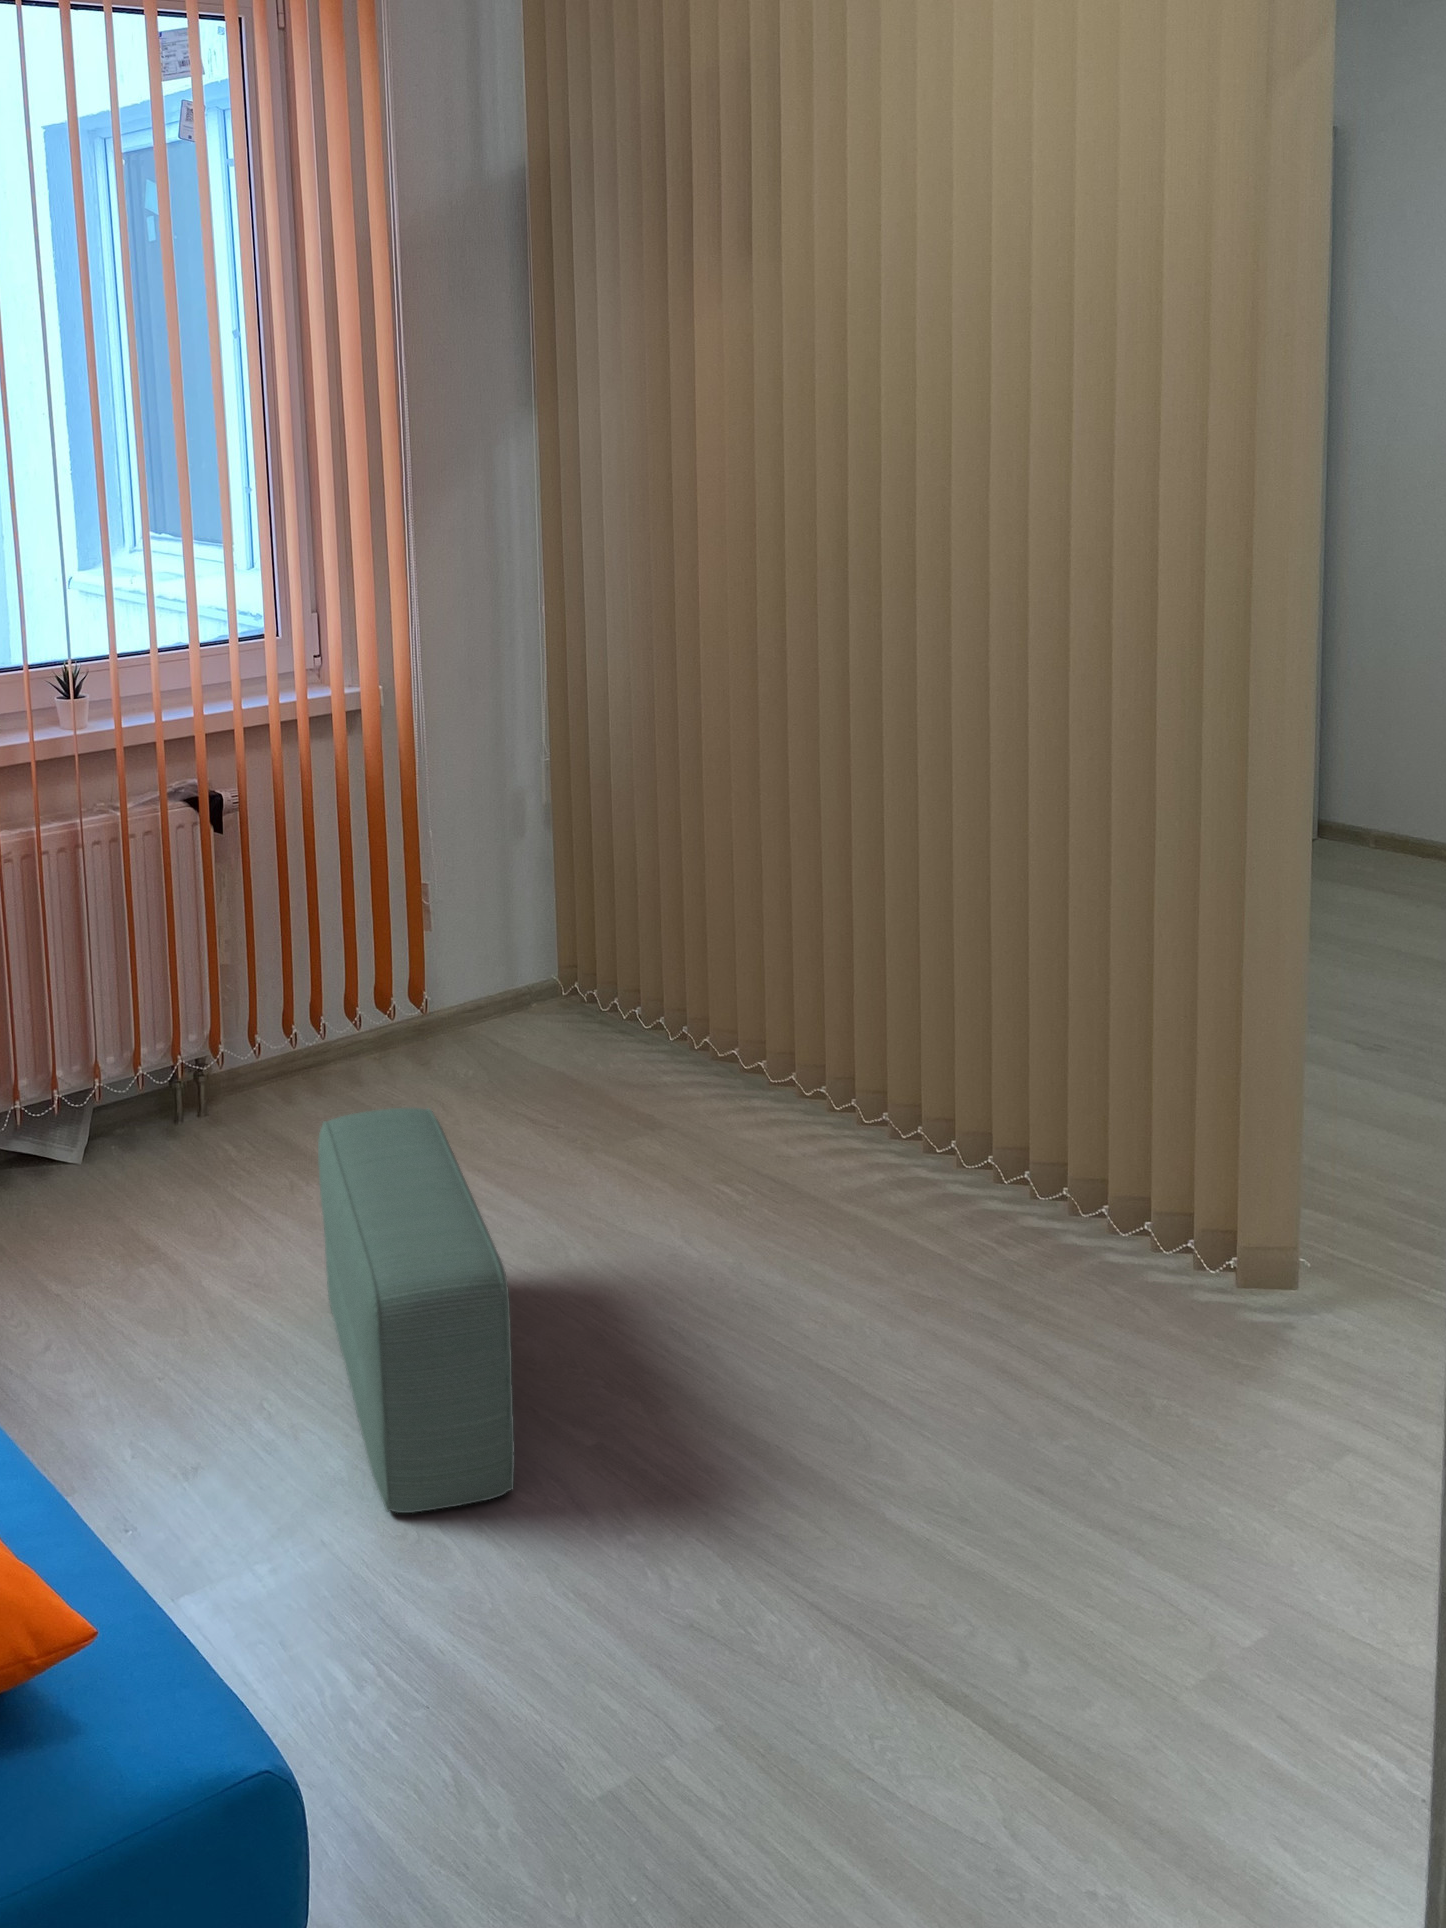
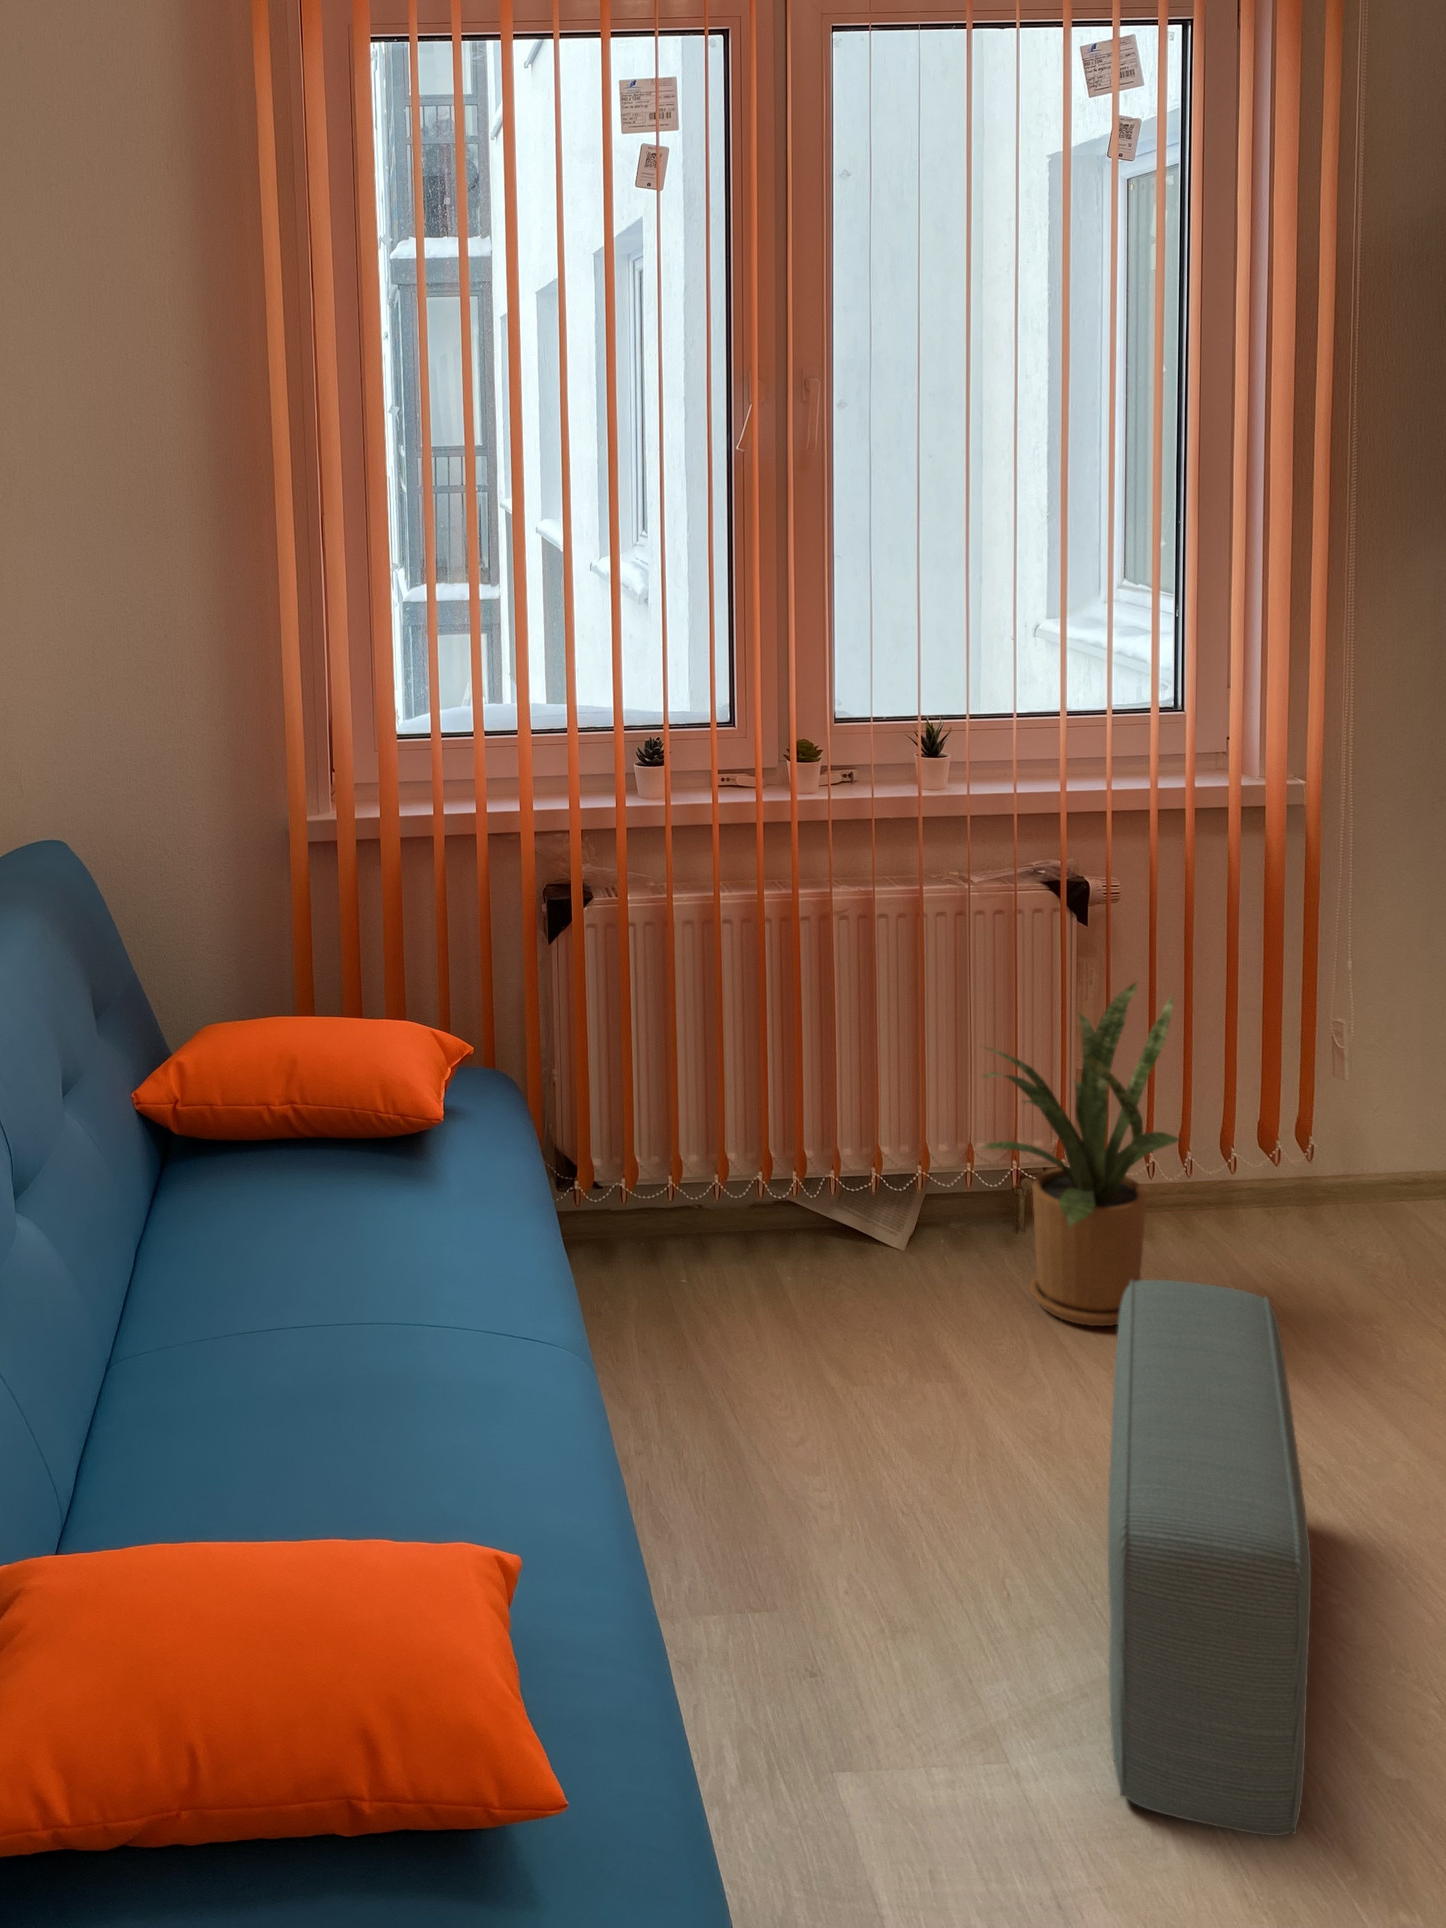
house plant: none [141,876,322,1184] -> present [980,983,1179,1326]

